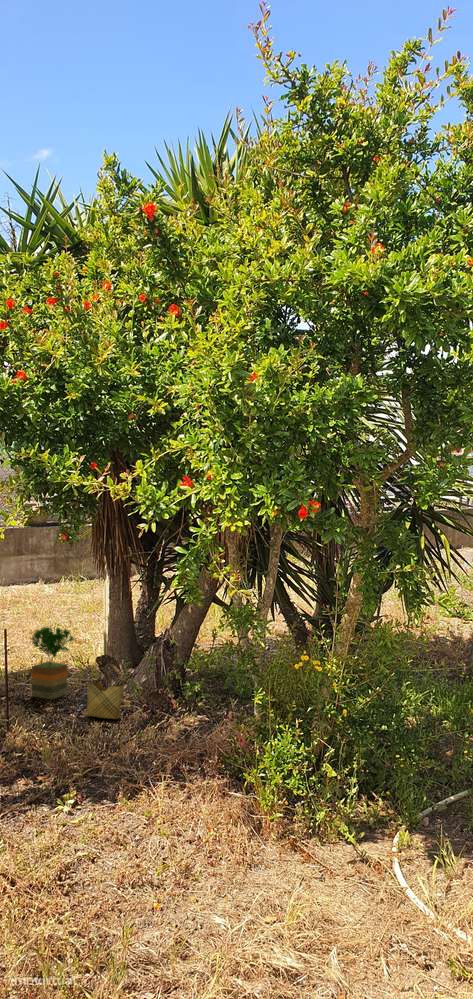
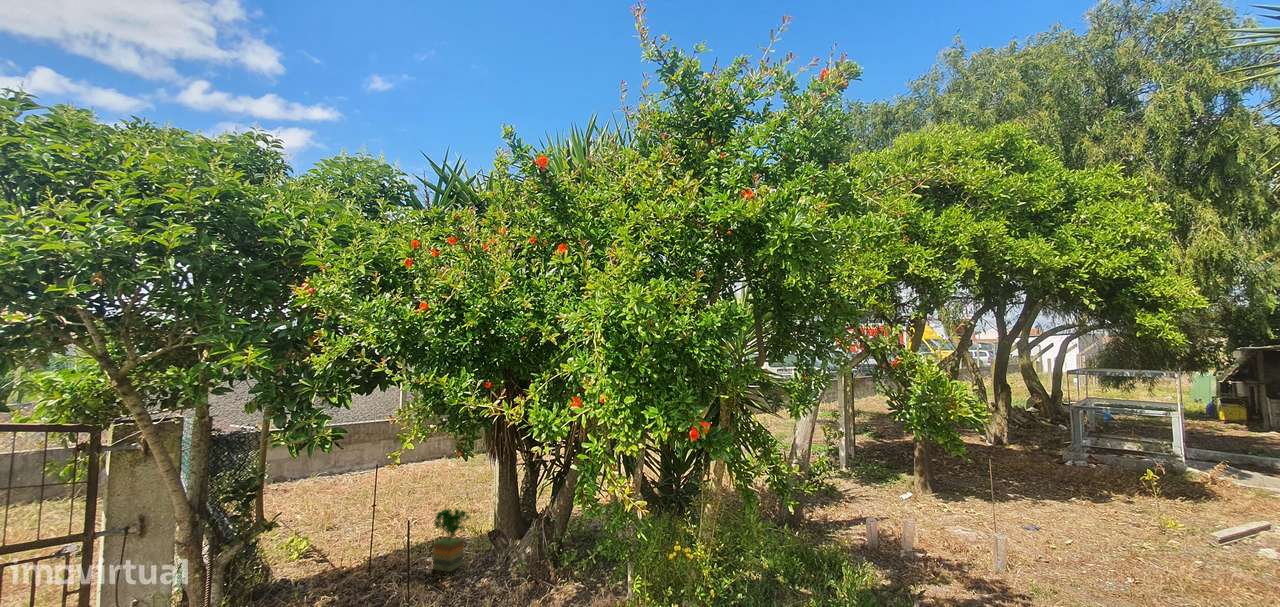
woven basket: present [86,670,123,719] -> none [479,542,511,591]

